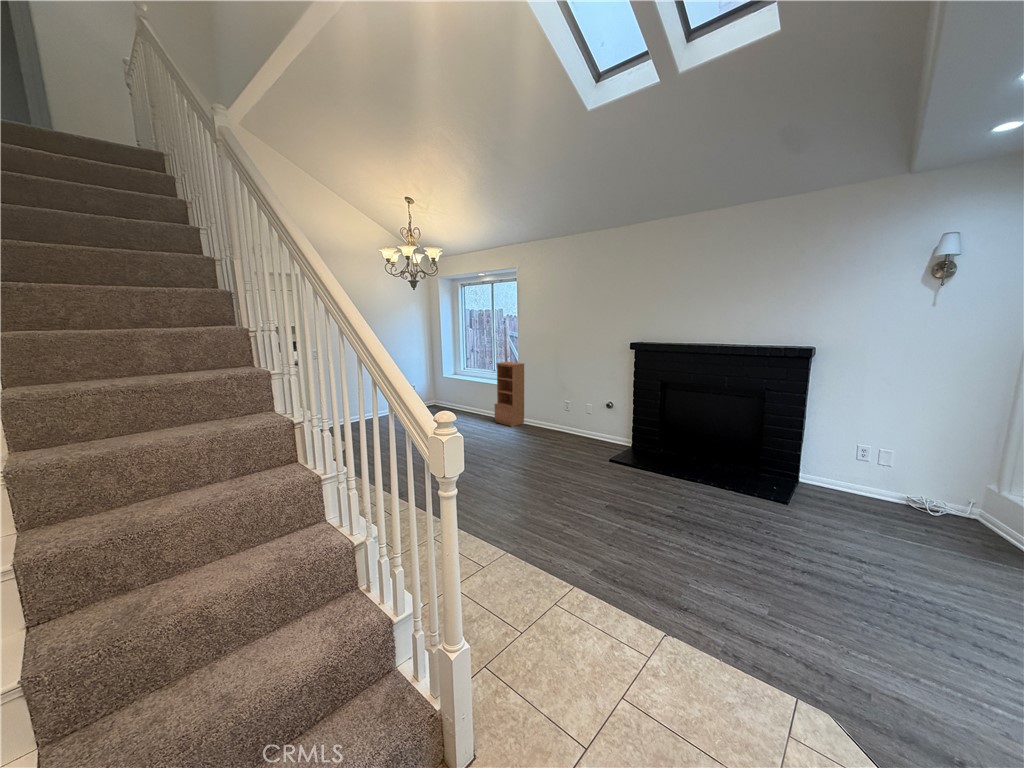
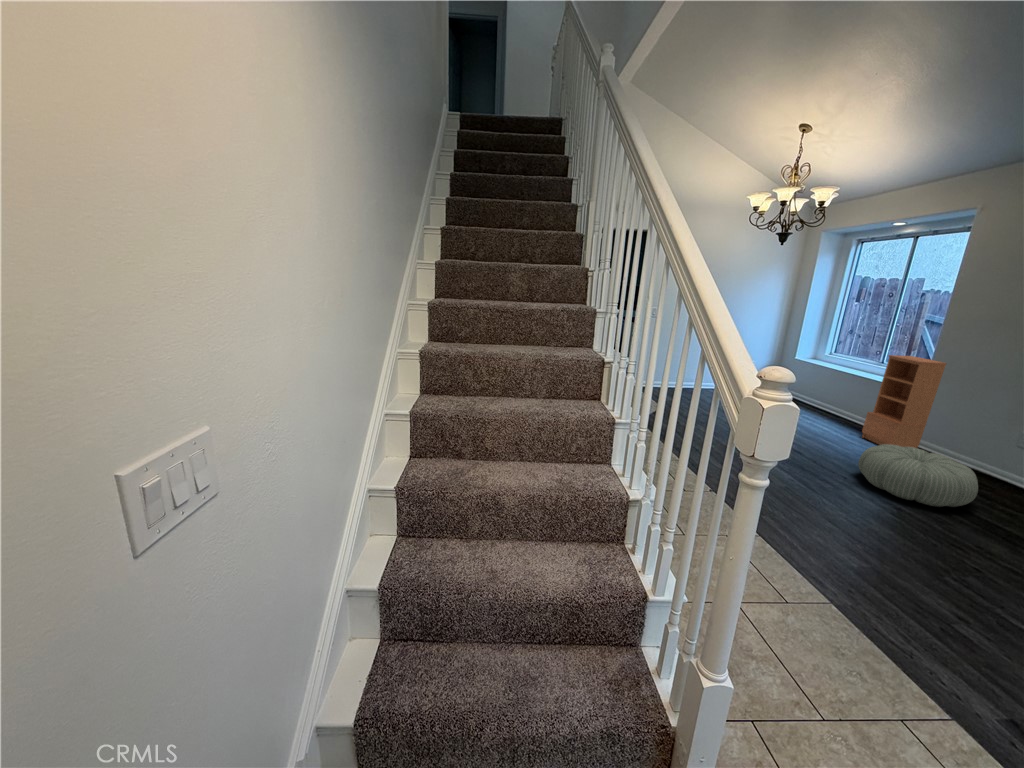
pouf: none [498,422,555,457] -> present [858,444,978,507]

